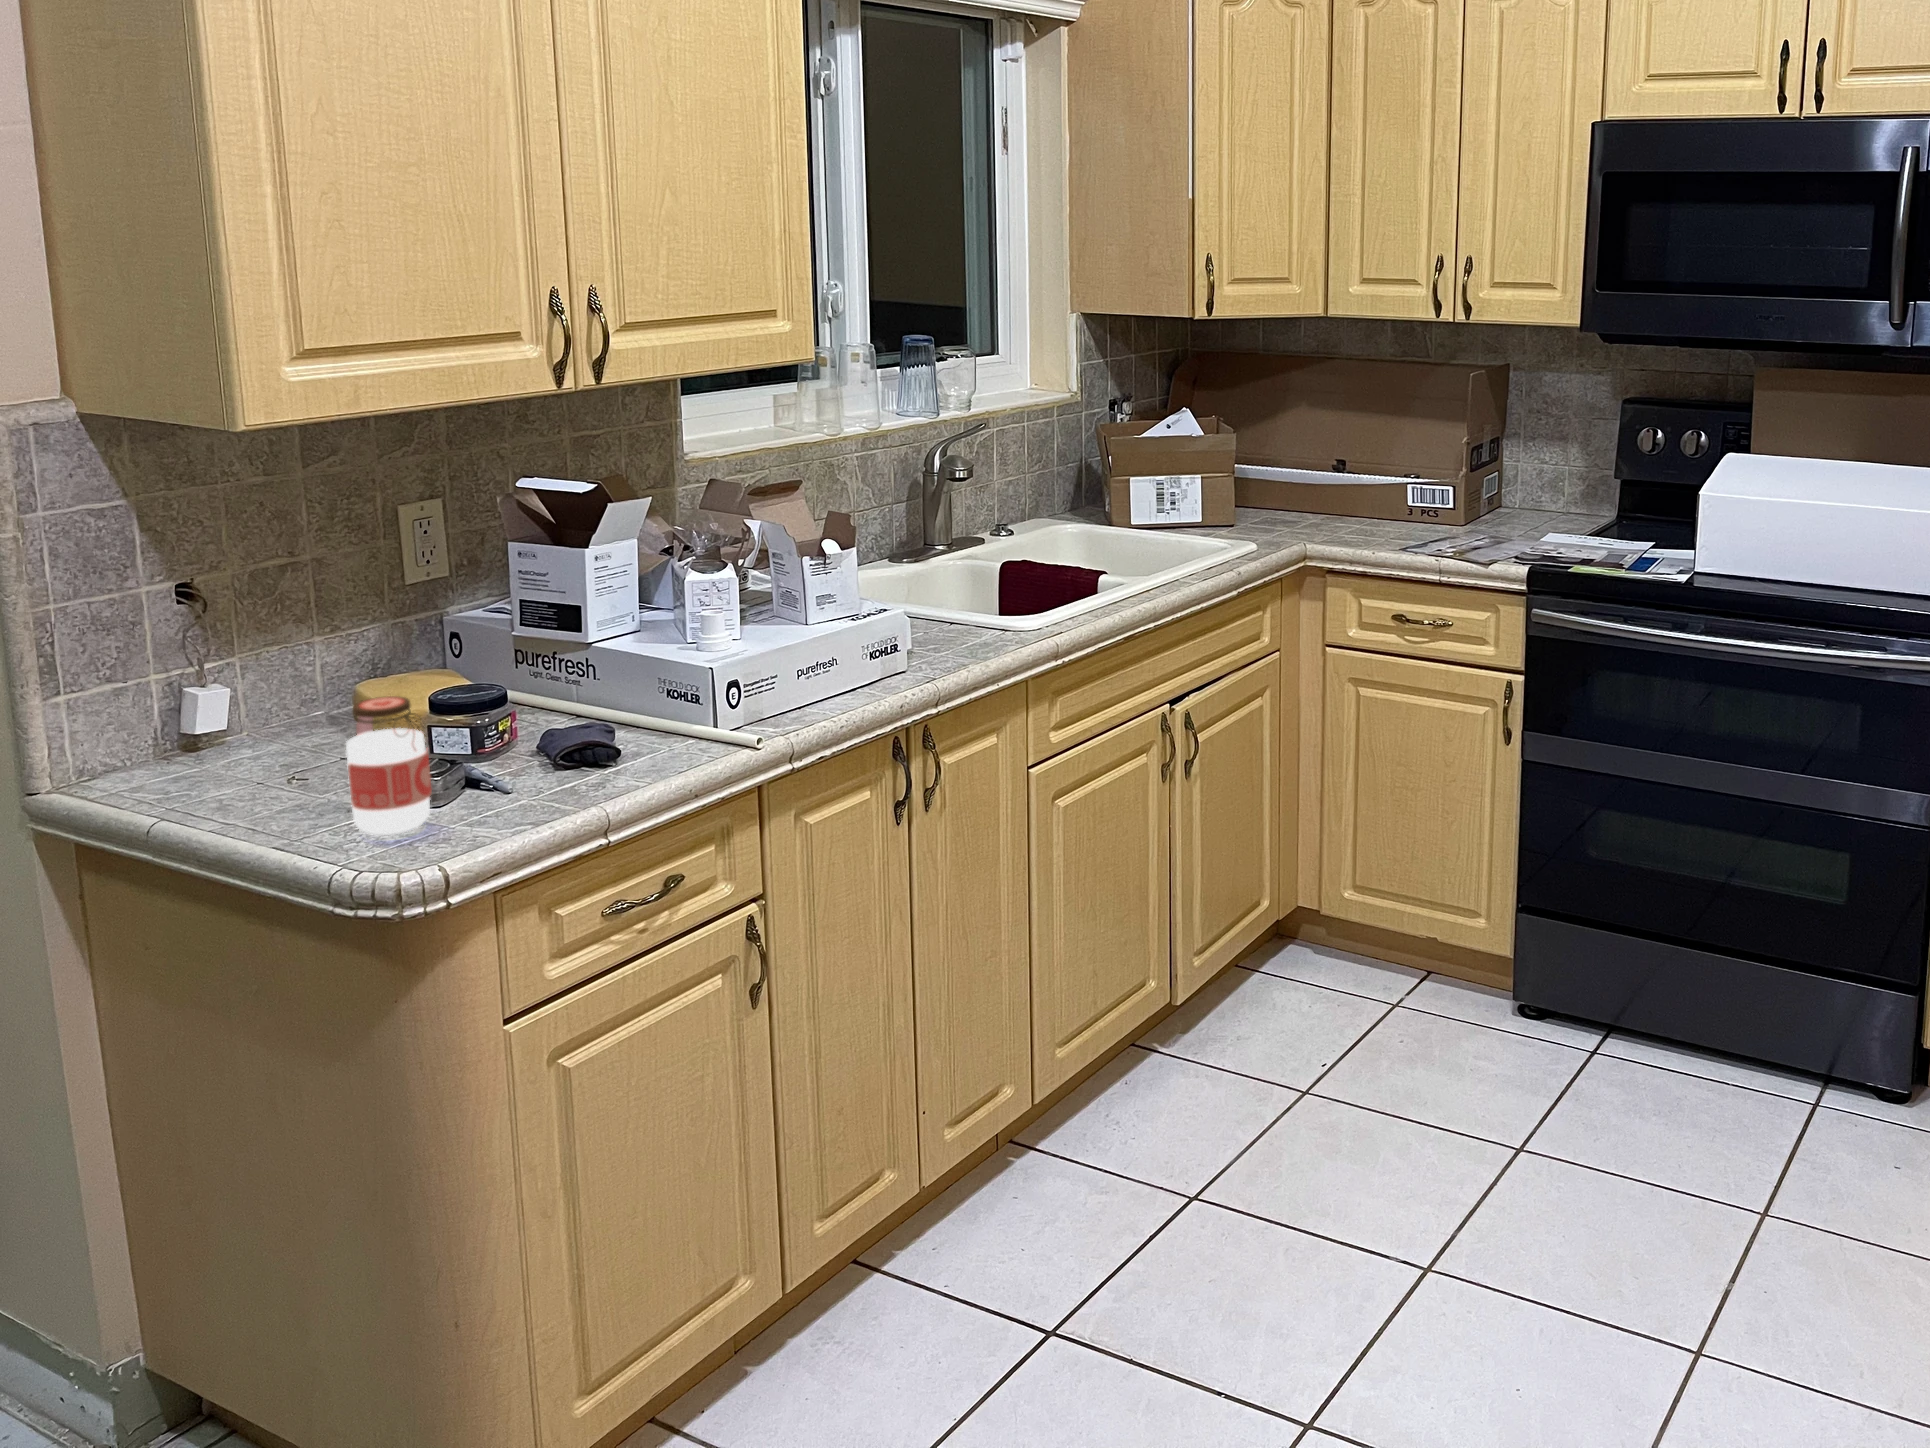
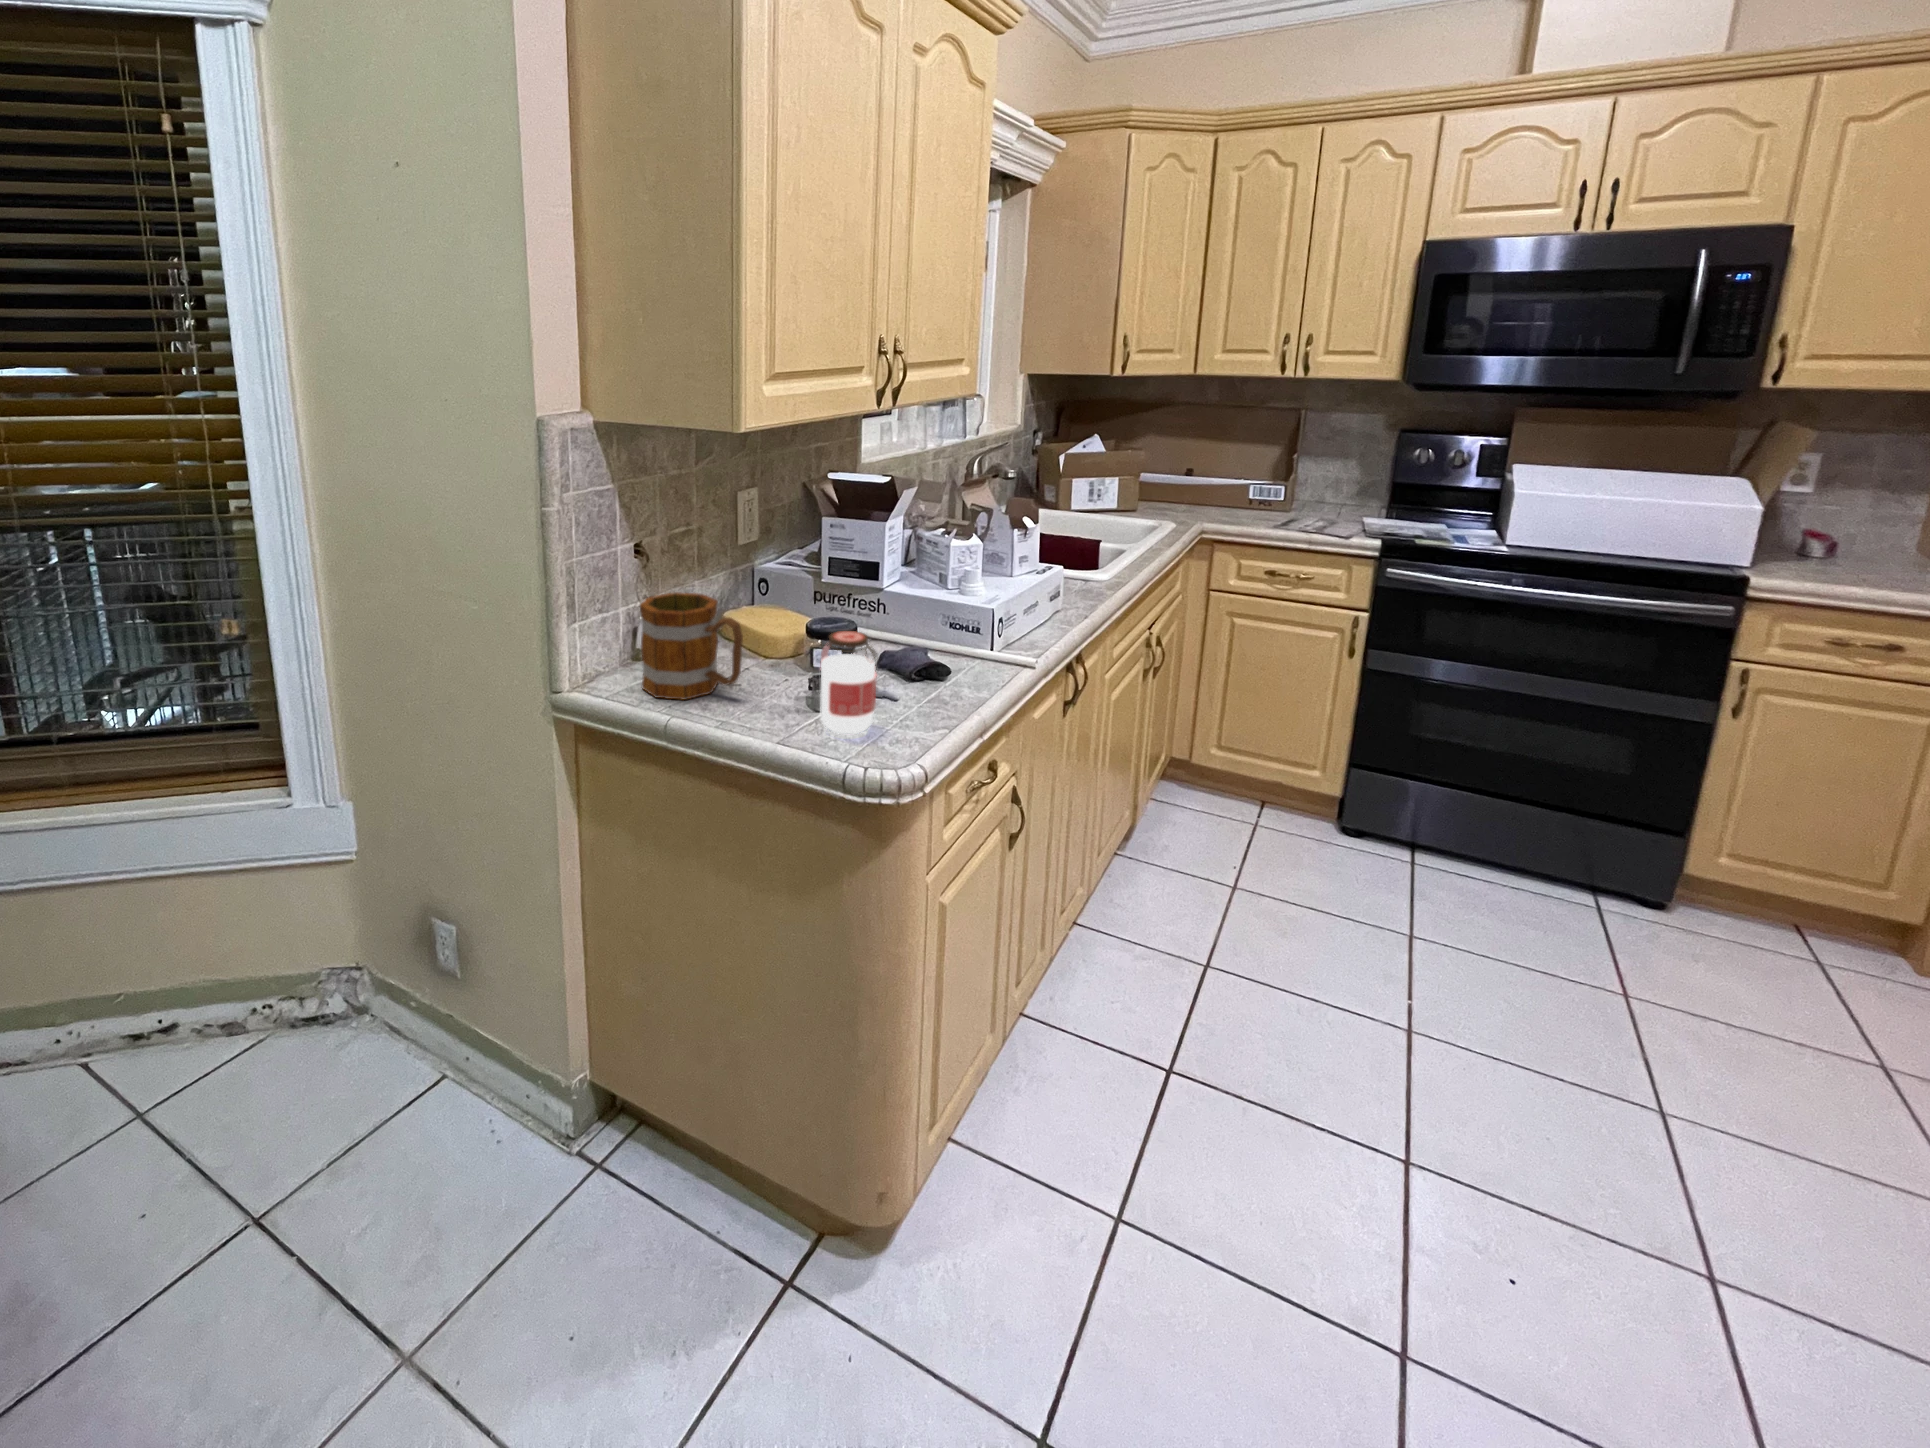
mug: none [151,651,288,798] -> present [639,592,743,700]

